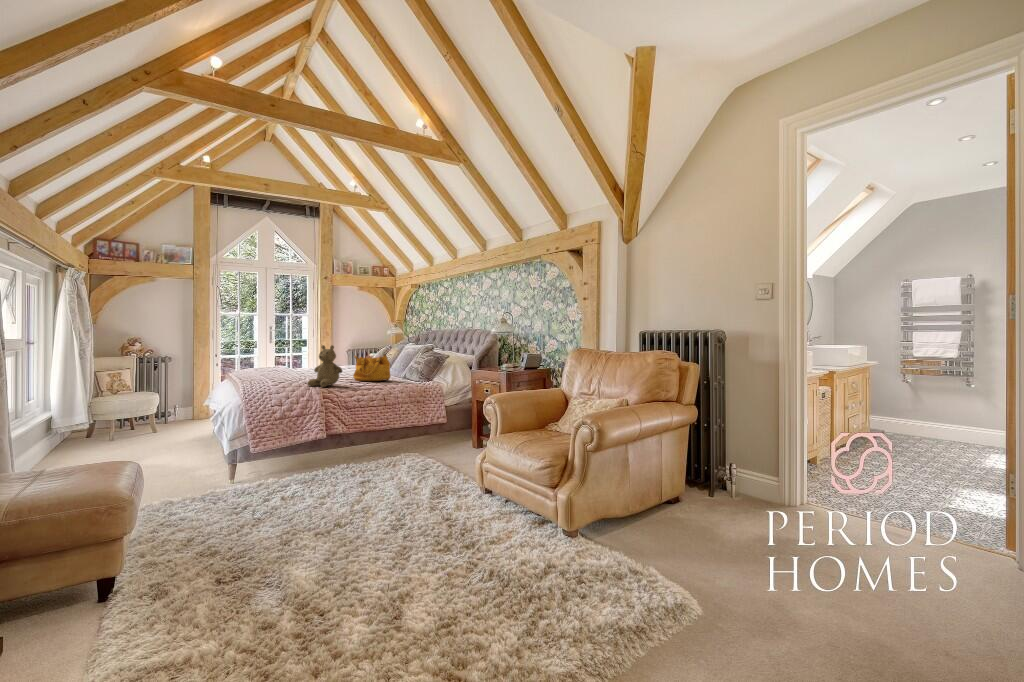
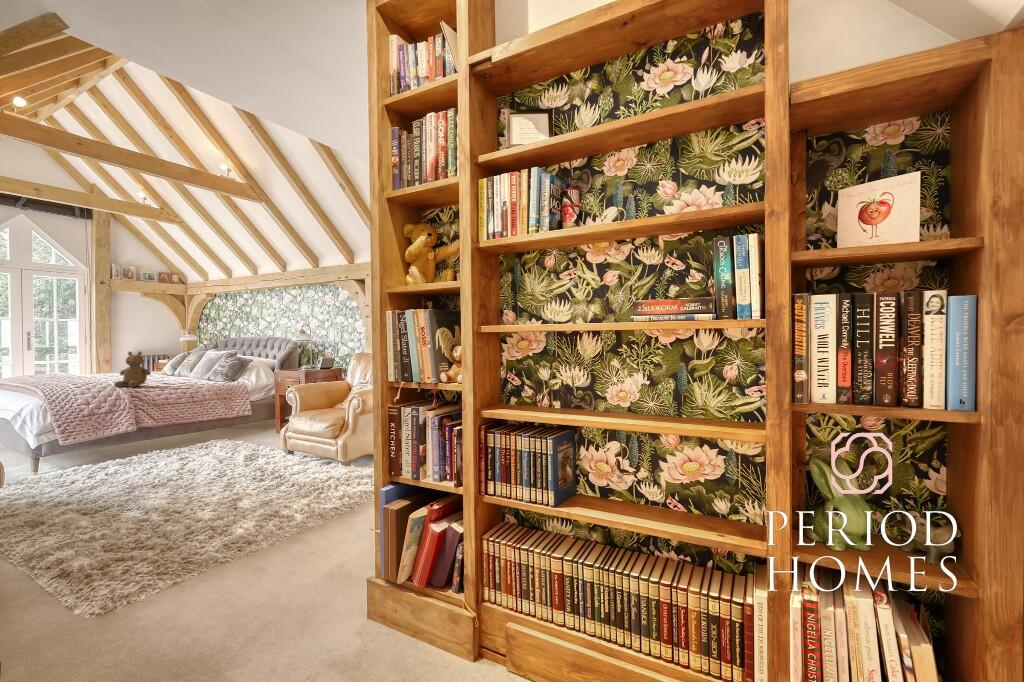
handbag: present [353,354,391,381] -> none [157,358,195,383]

